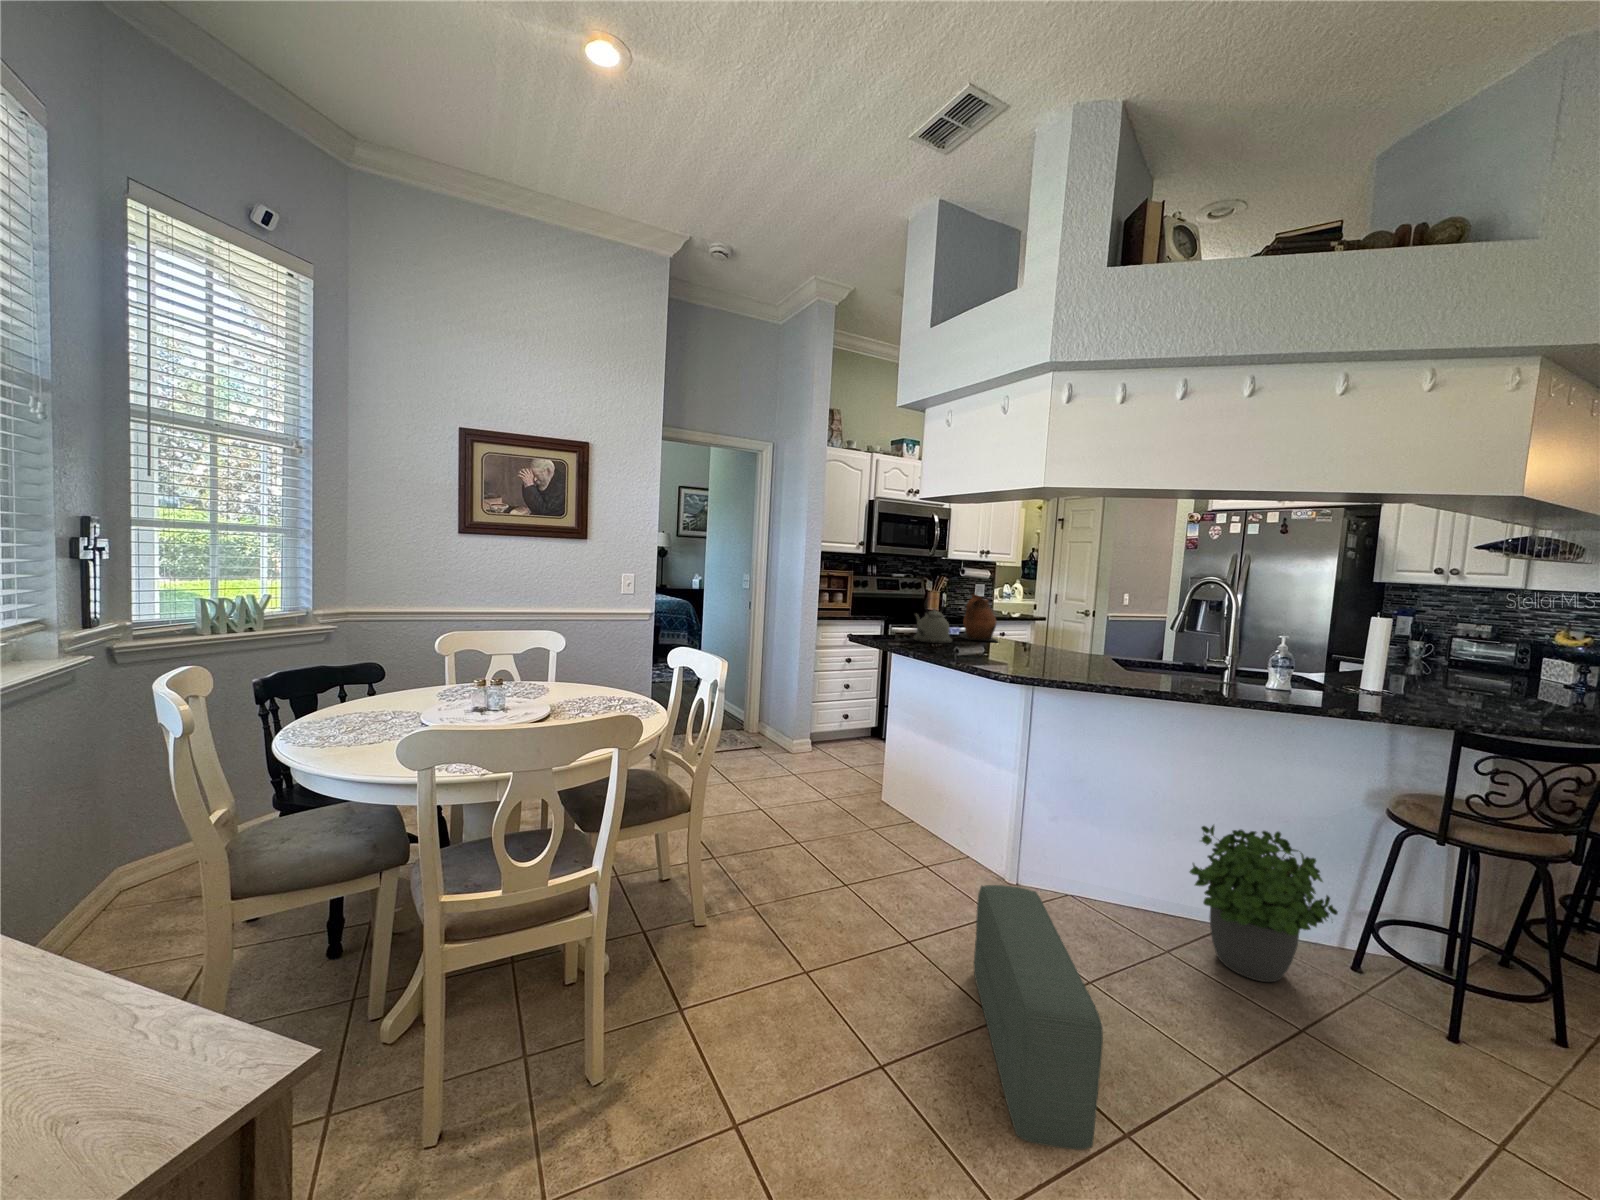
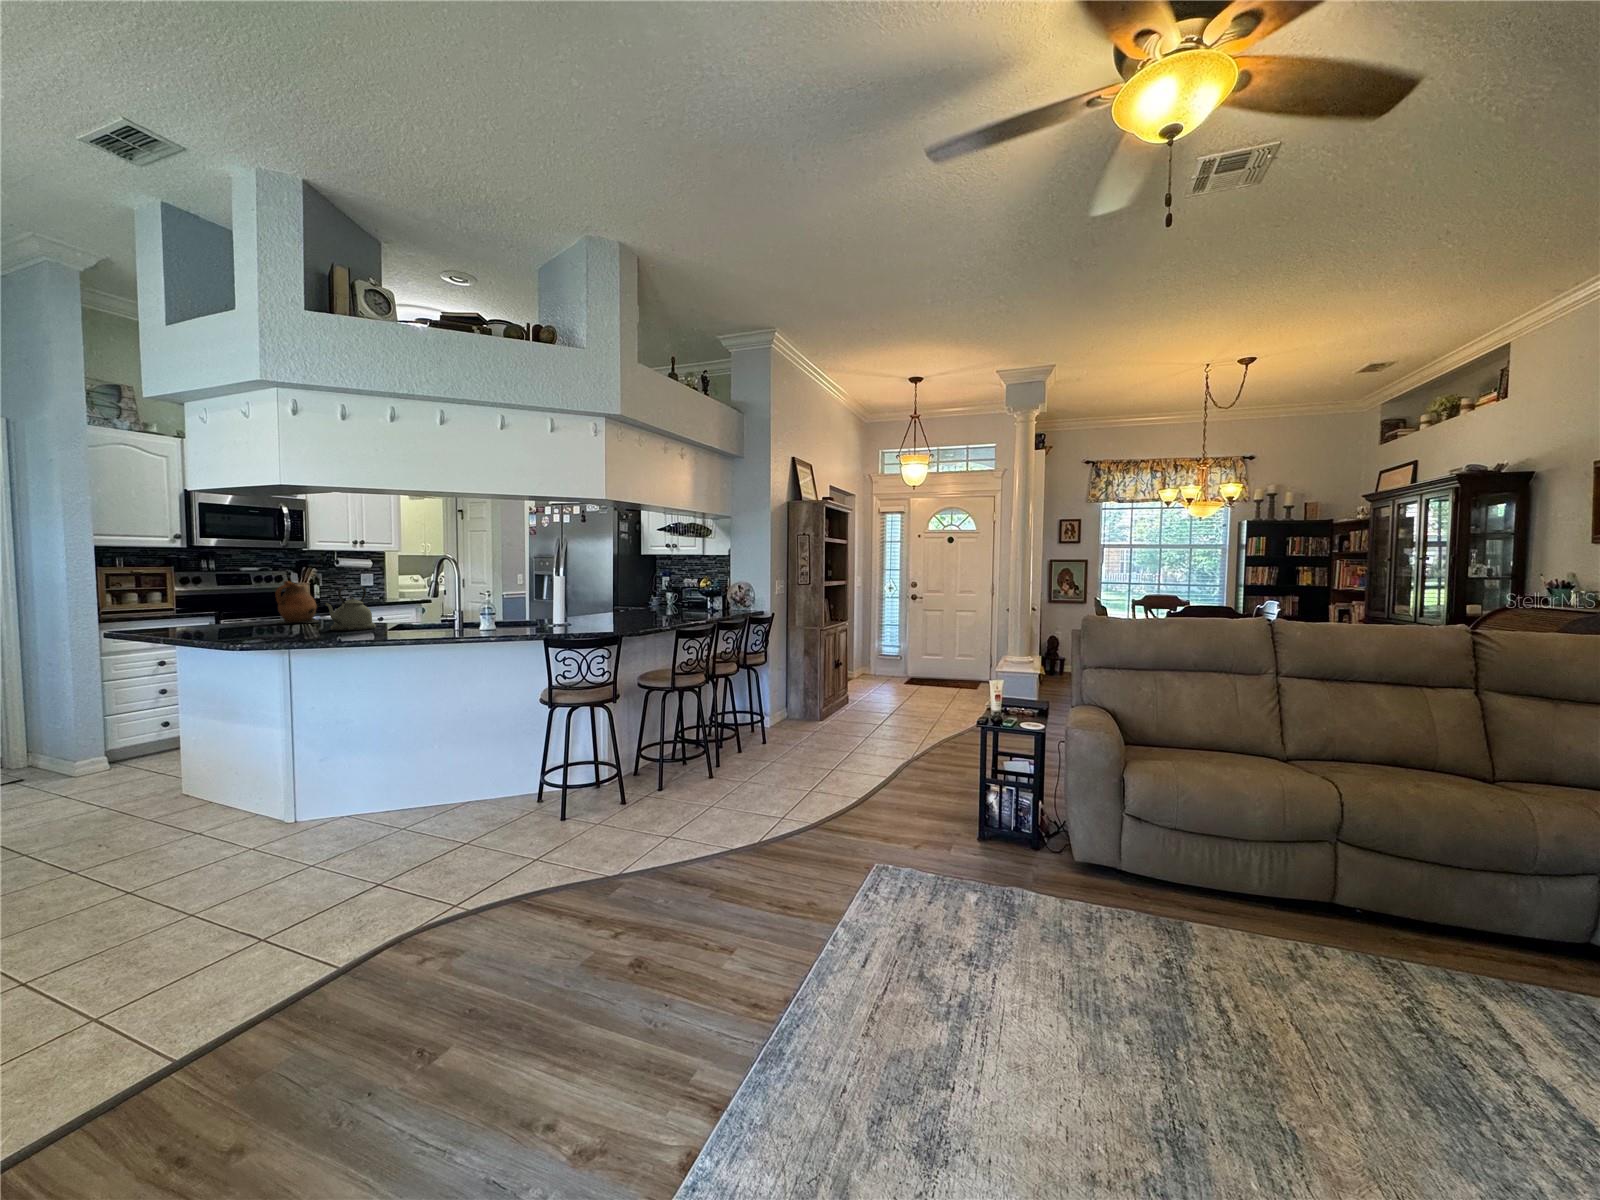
kettle: present [913,598,952,644] -> present [325,587,376,631]
potted plant: present [1190,825,1338,982] -> none [402,724,492,827]
pouf: present [974,885,1103,1150] -> none [95,812,222,986]

